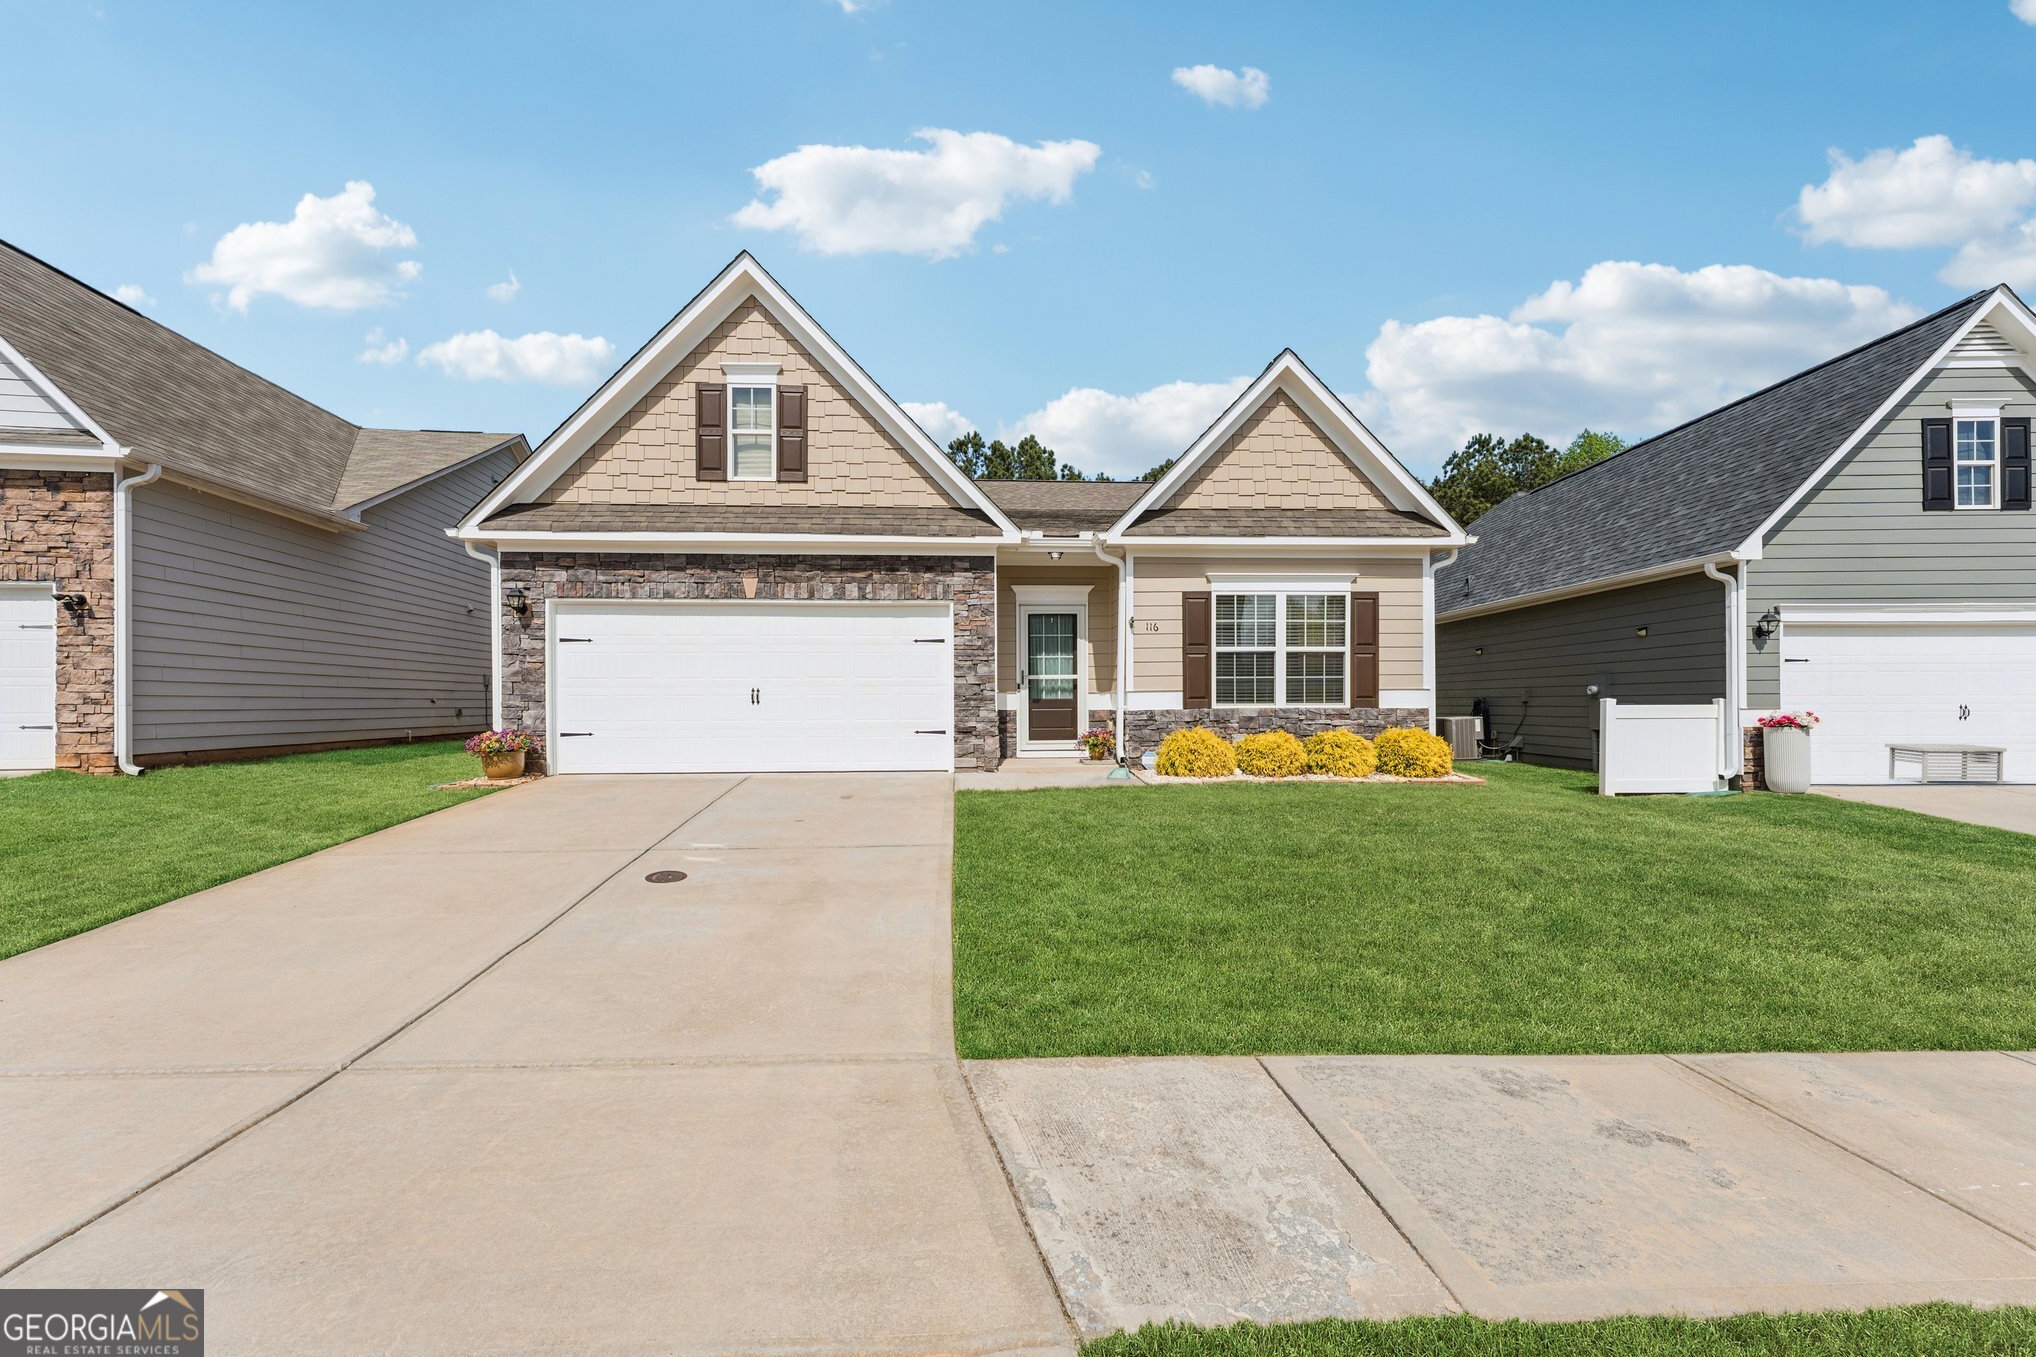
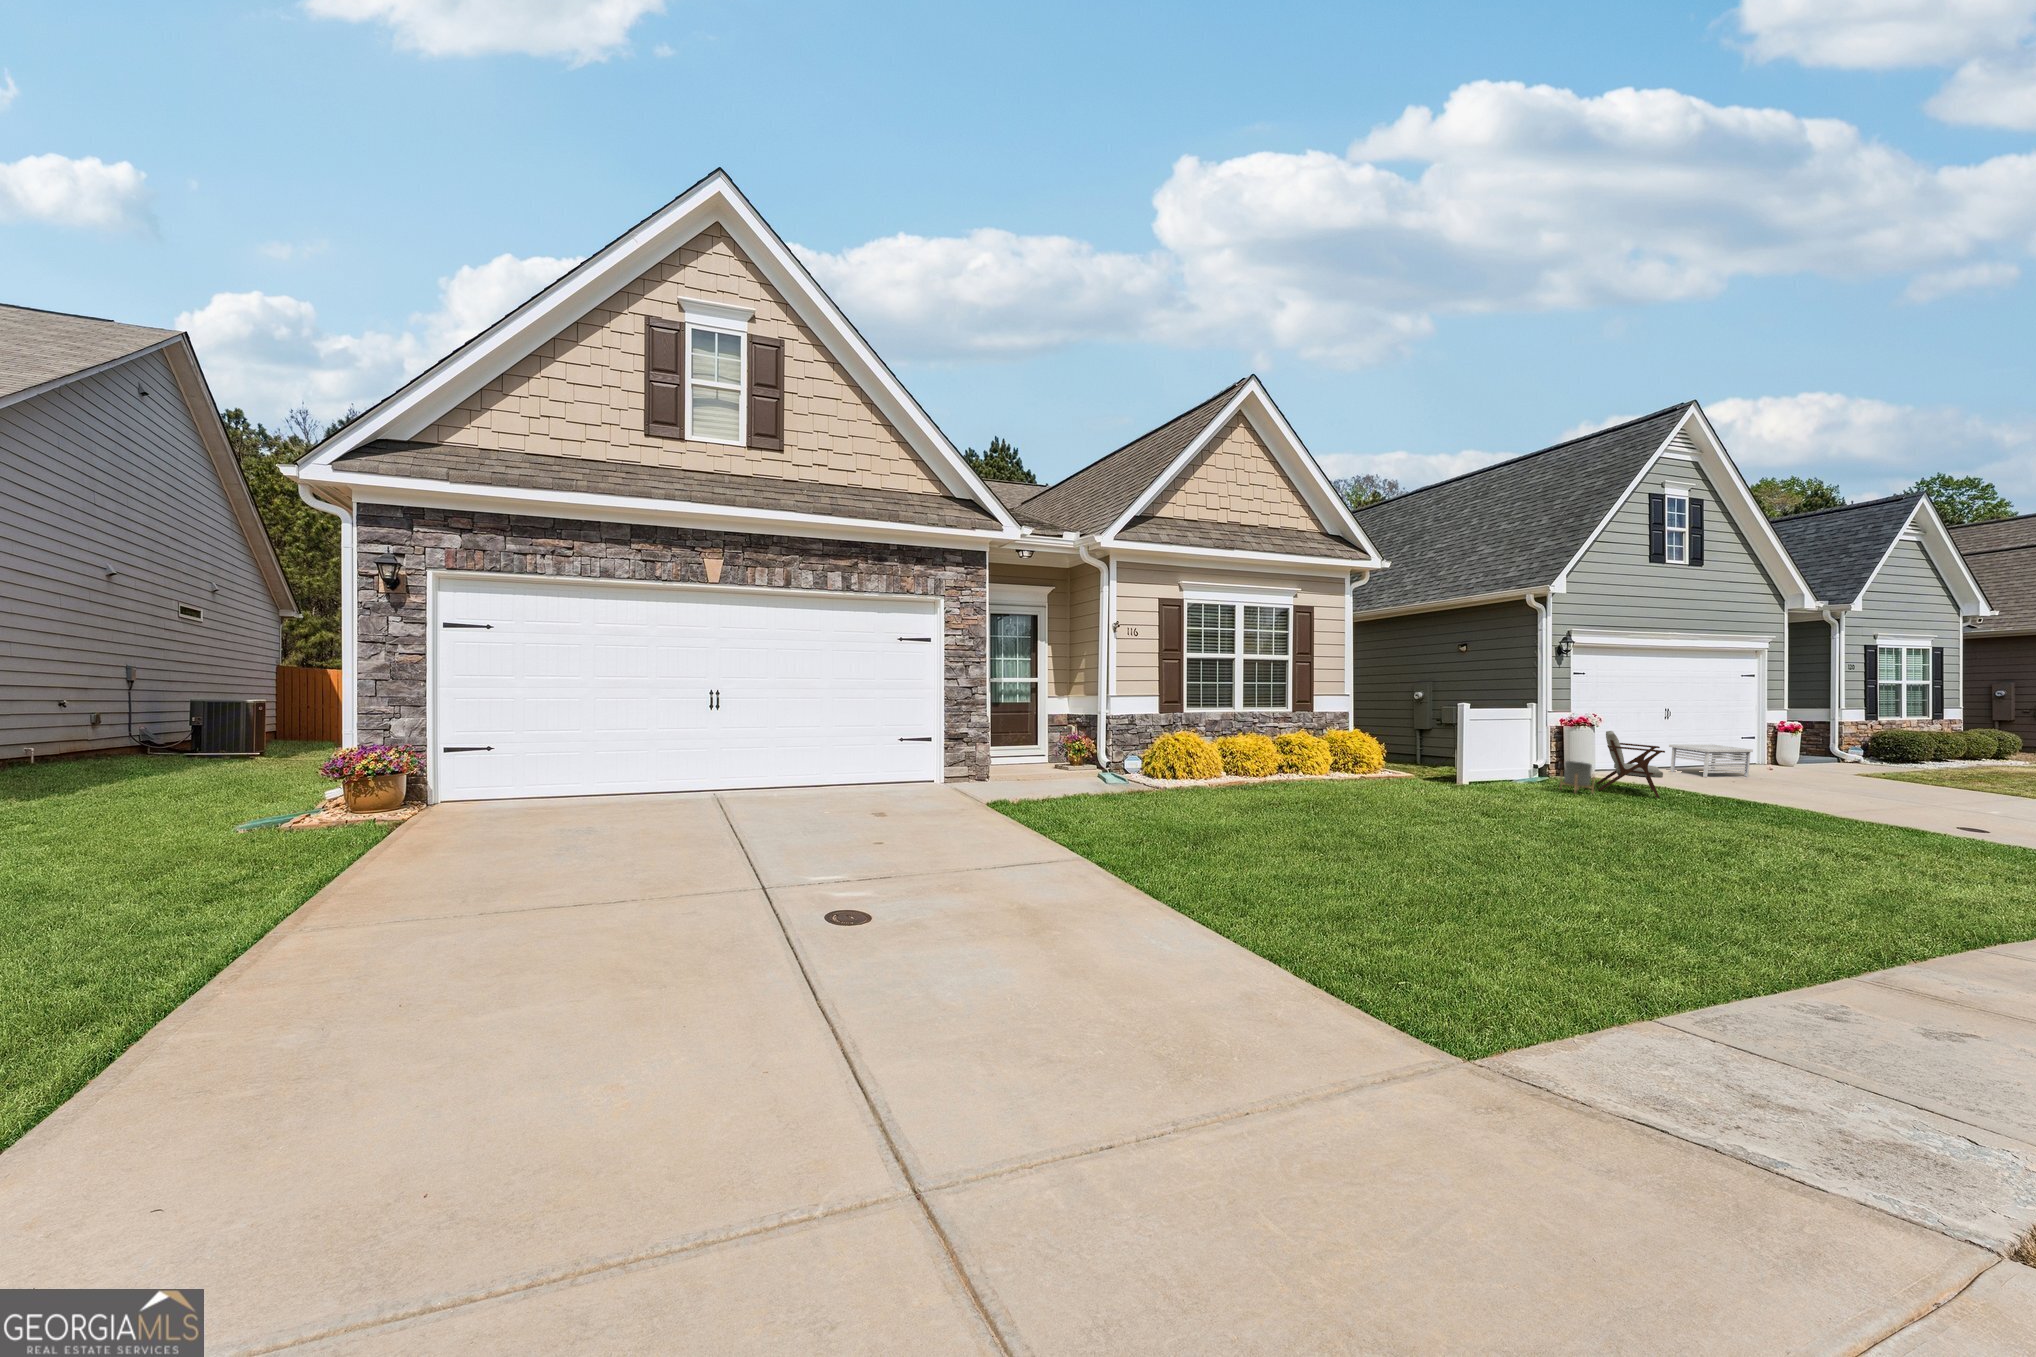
lounge chair: none [1704,722,1792,797] -> present [1597,731,1665,798]
planter: none [1651,756,1685,793] -> present [1559,761,1595,793]

